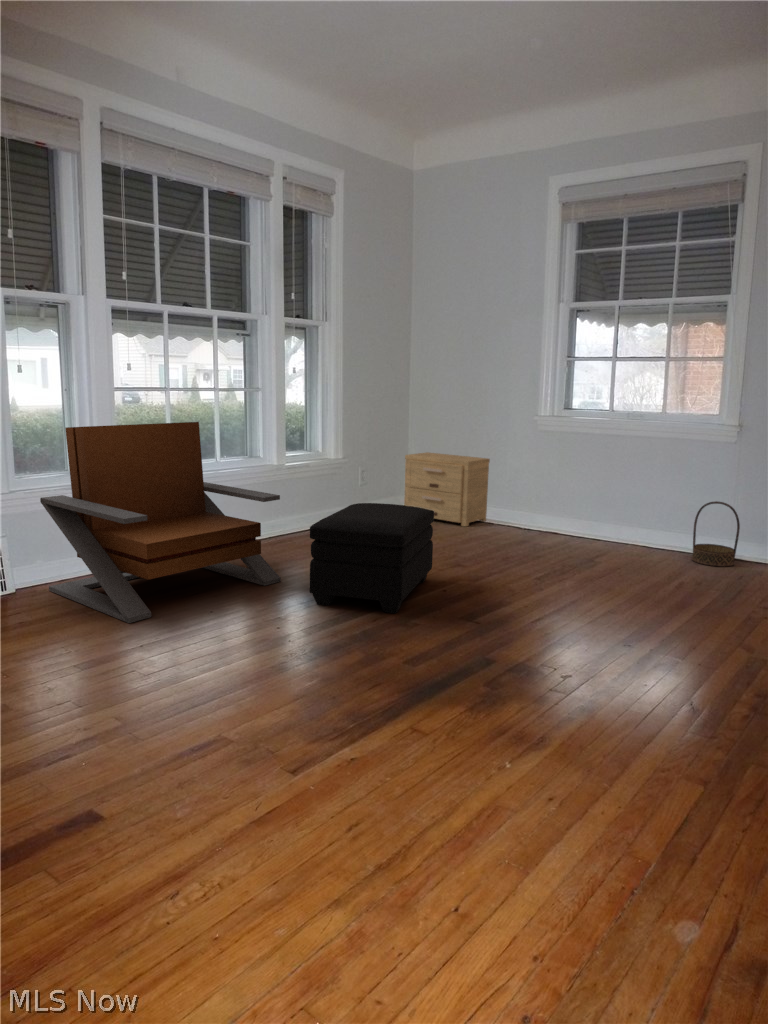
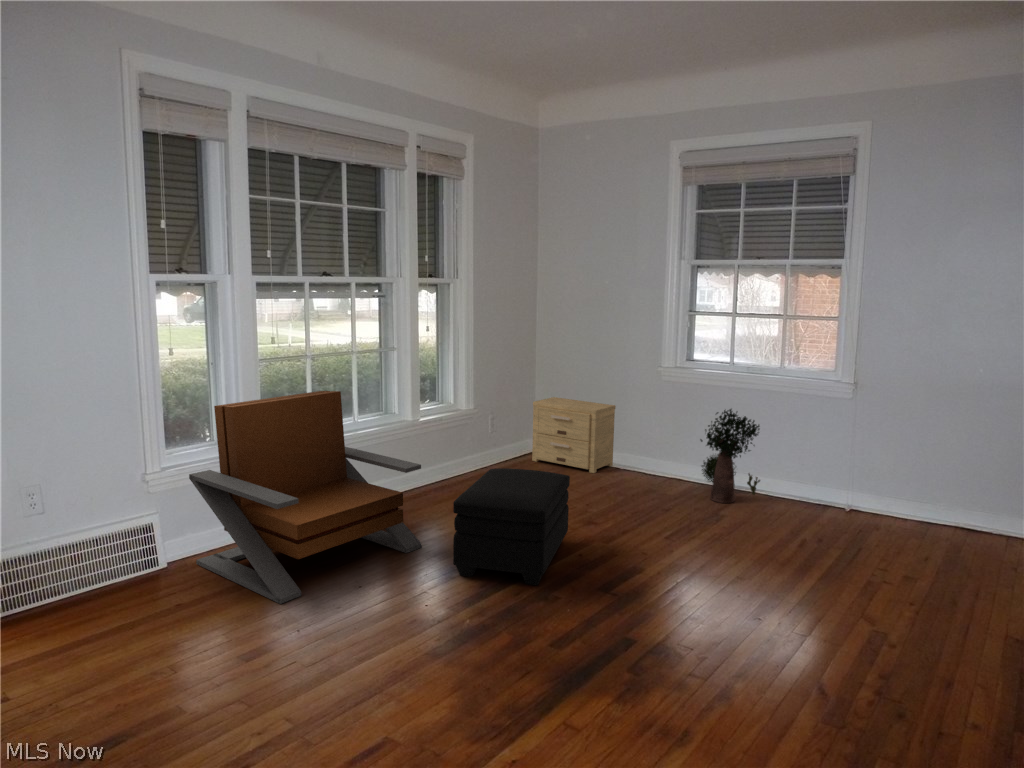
potted plant: none [574,455,637,552] -> present [700,409,760,503]
basket: present [692,501,740,567] -> none [814,456,860,519]

